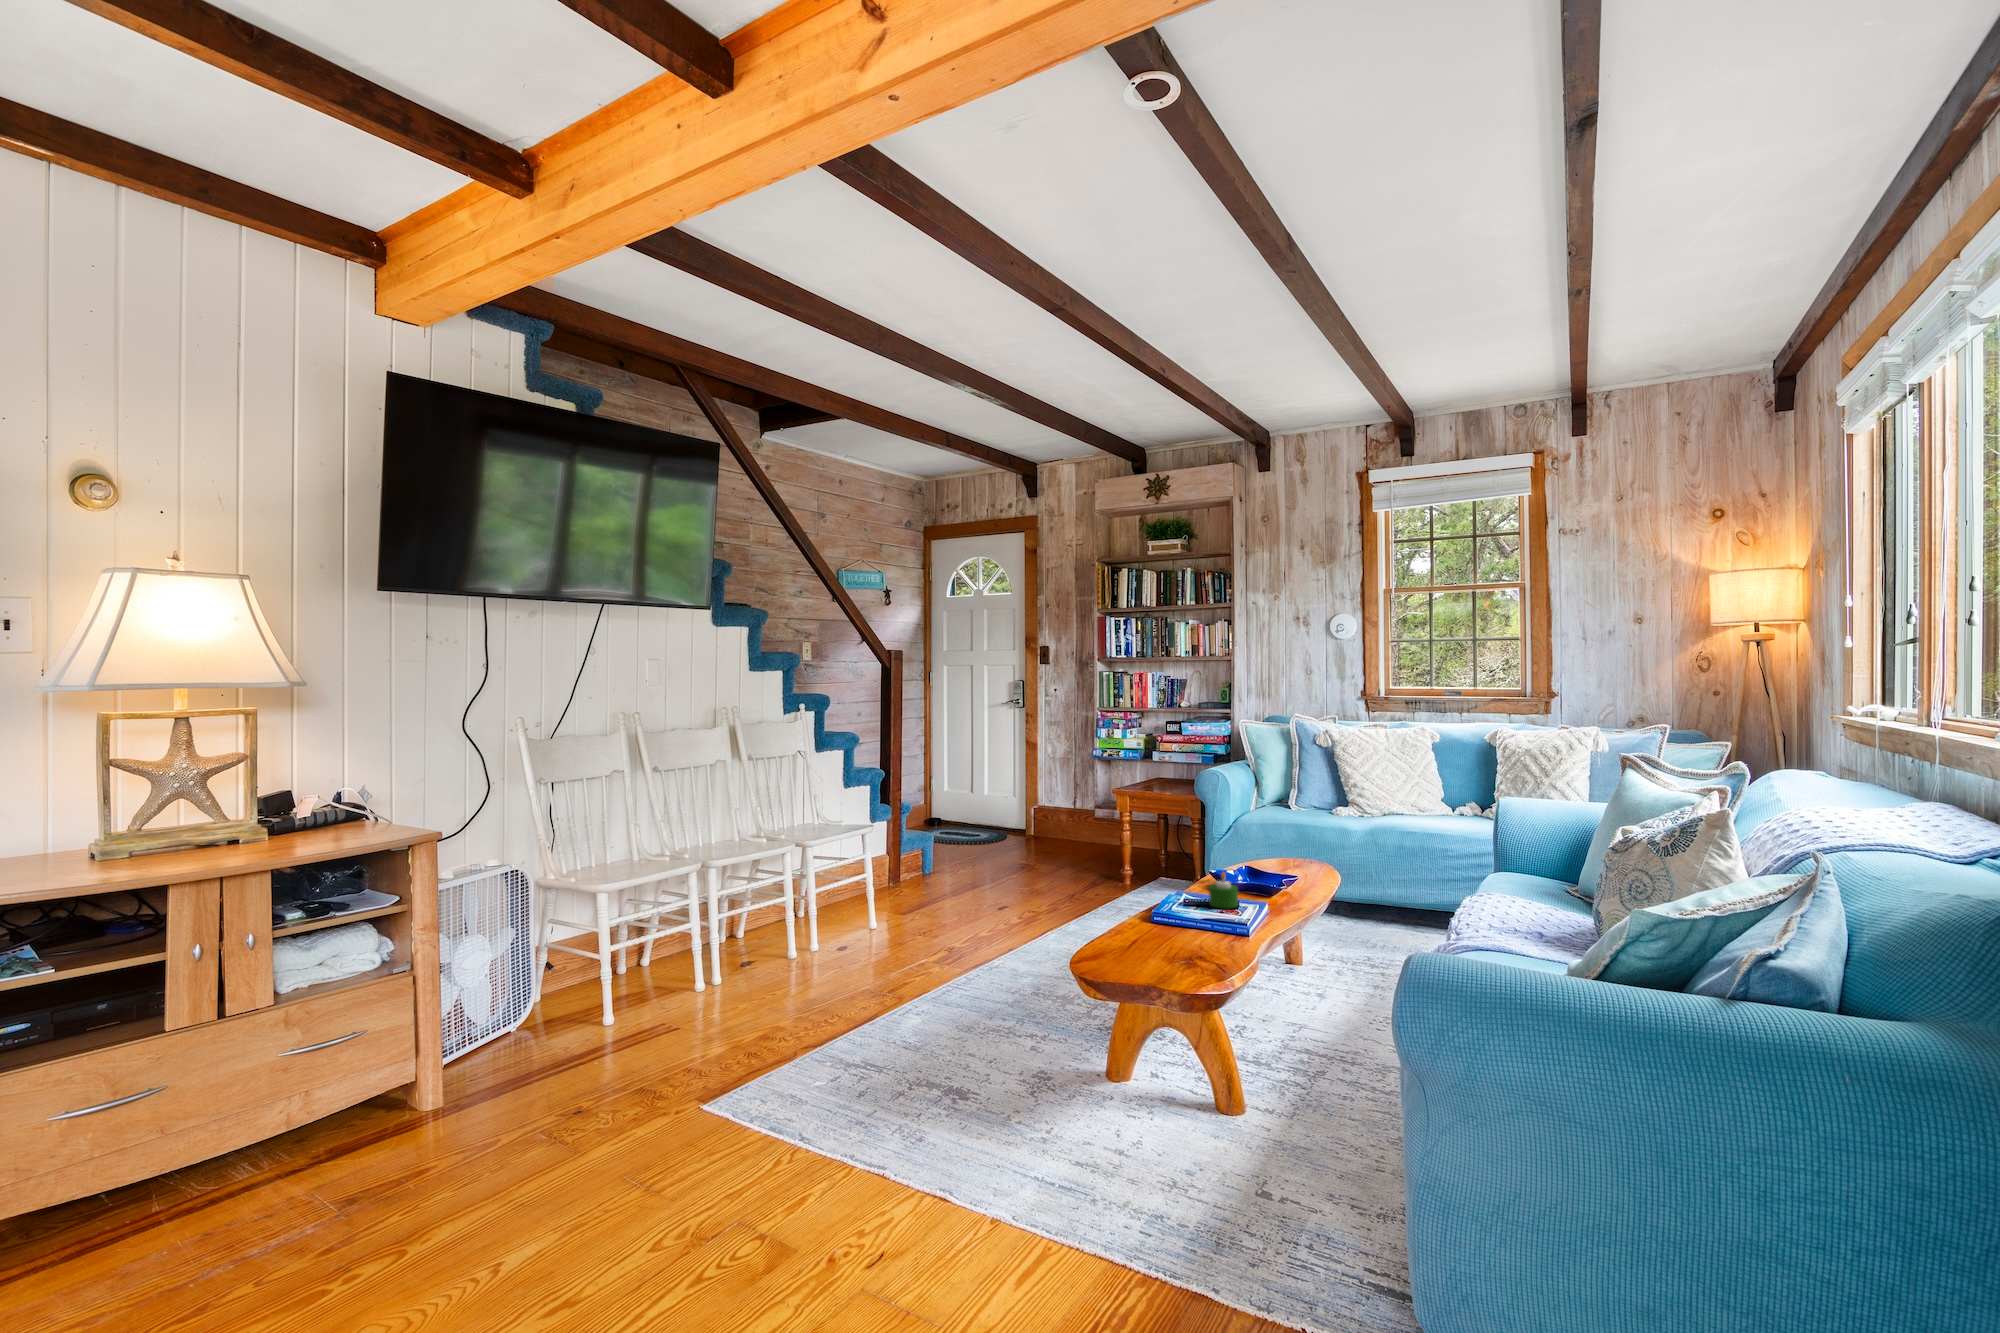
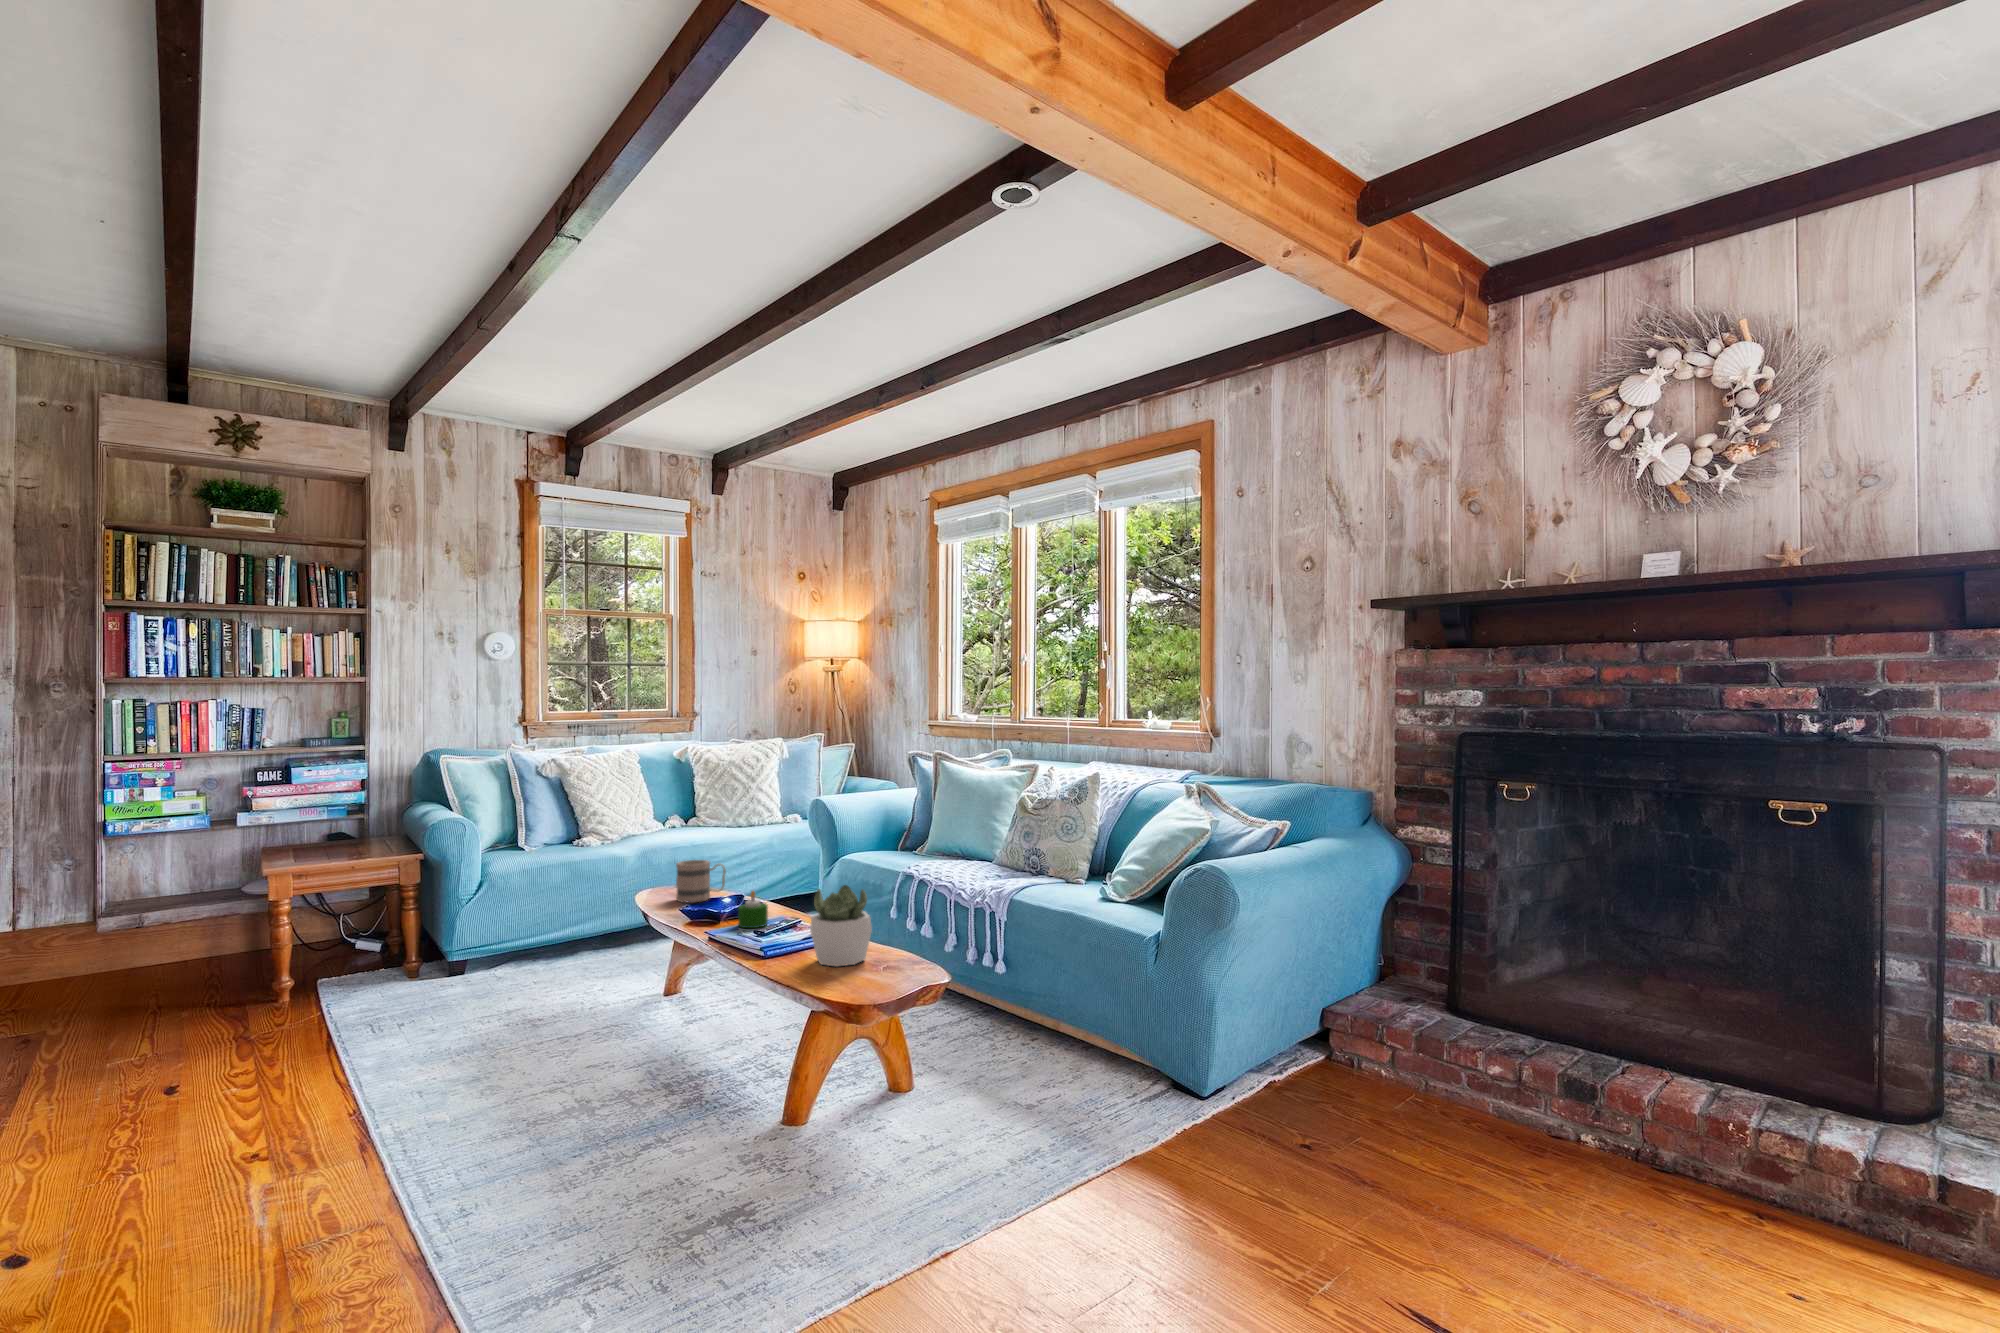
mug: none [1246,836,1289,878] -> present [676,860,726,903]
succulent plant: none [1141,875,1201,957] -> present [810,885,872,966]

